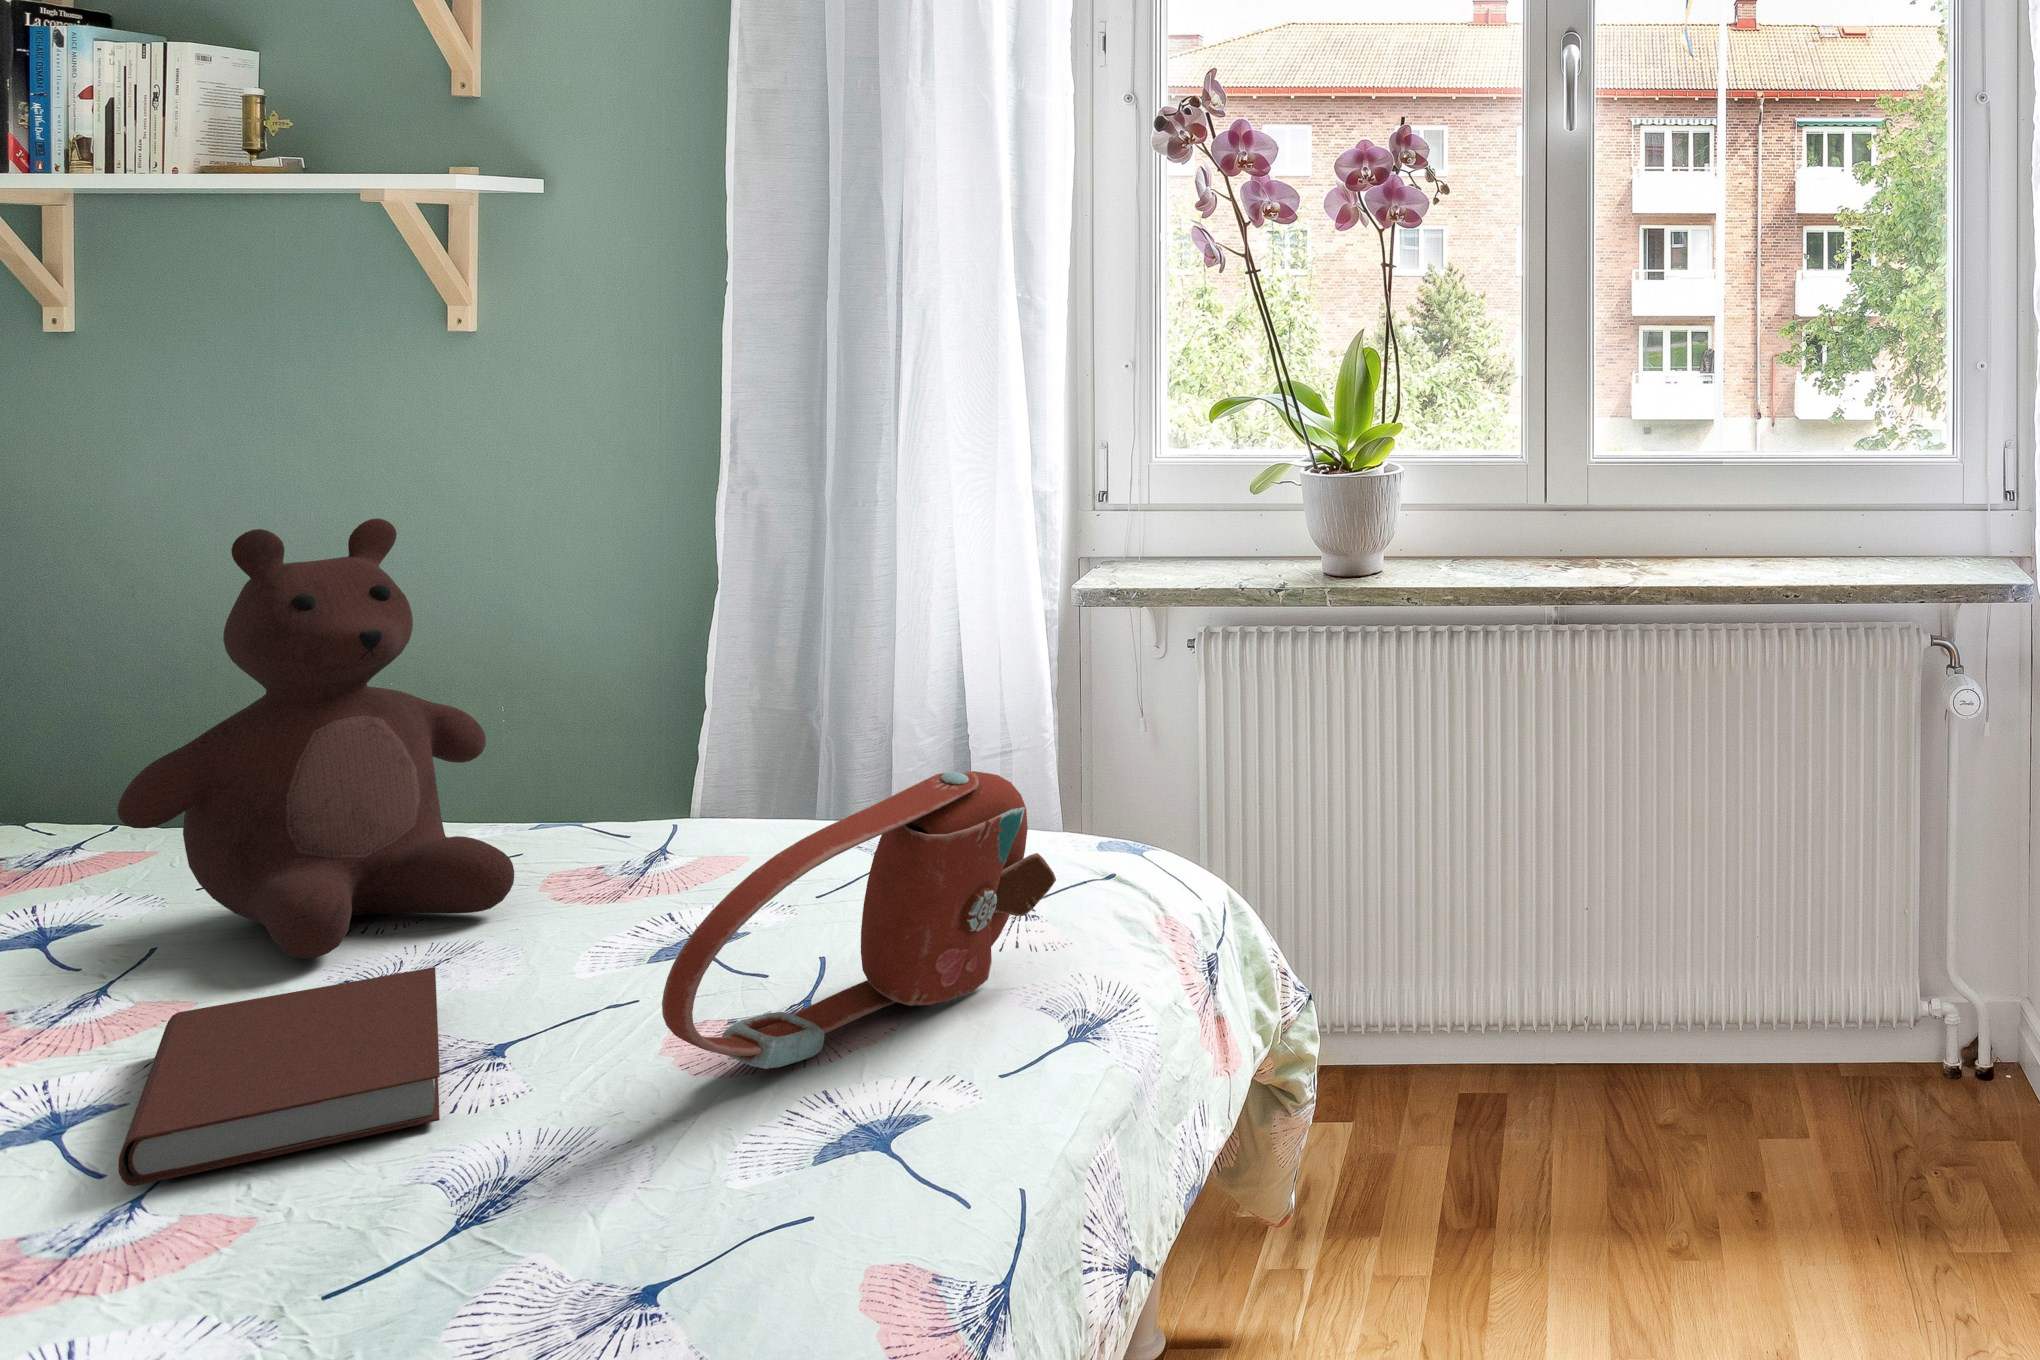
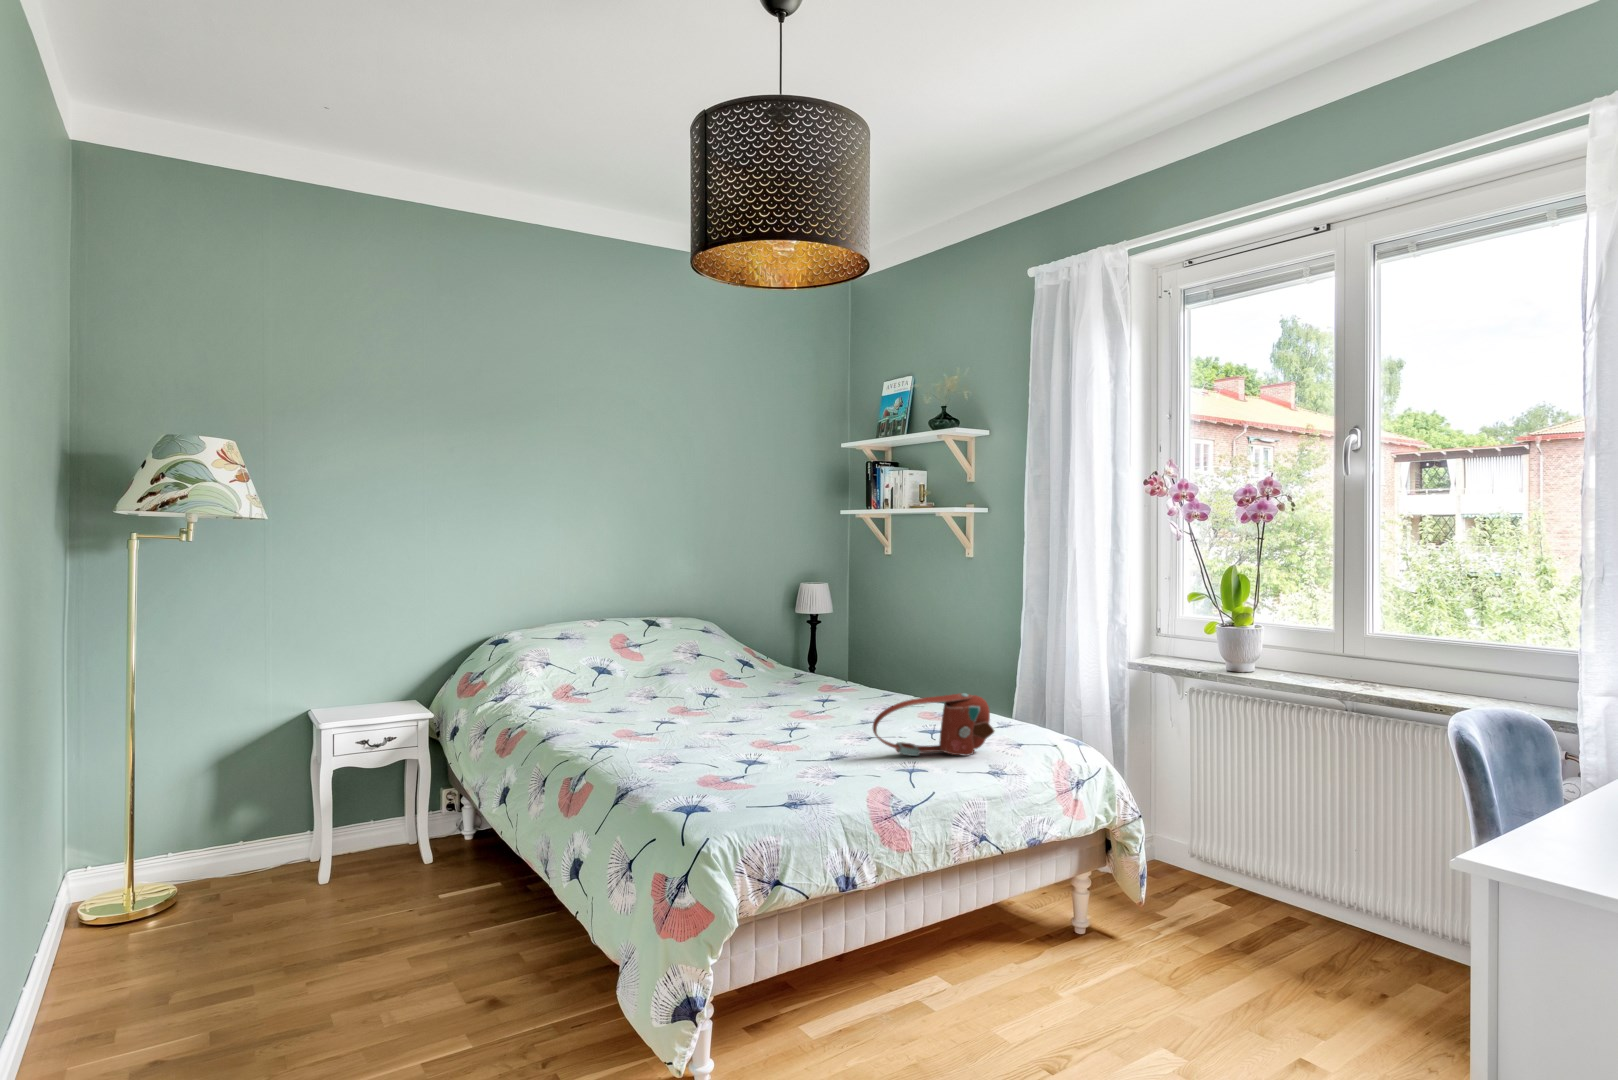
teddy bear: present [117,518,514,959] -> none [834,609,917,716]
book: present [119,967,440,1186] -> none [791,716,871,746]

